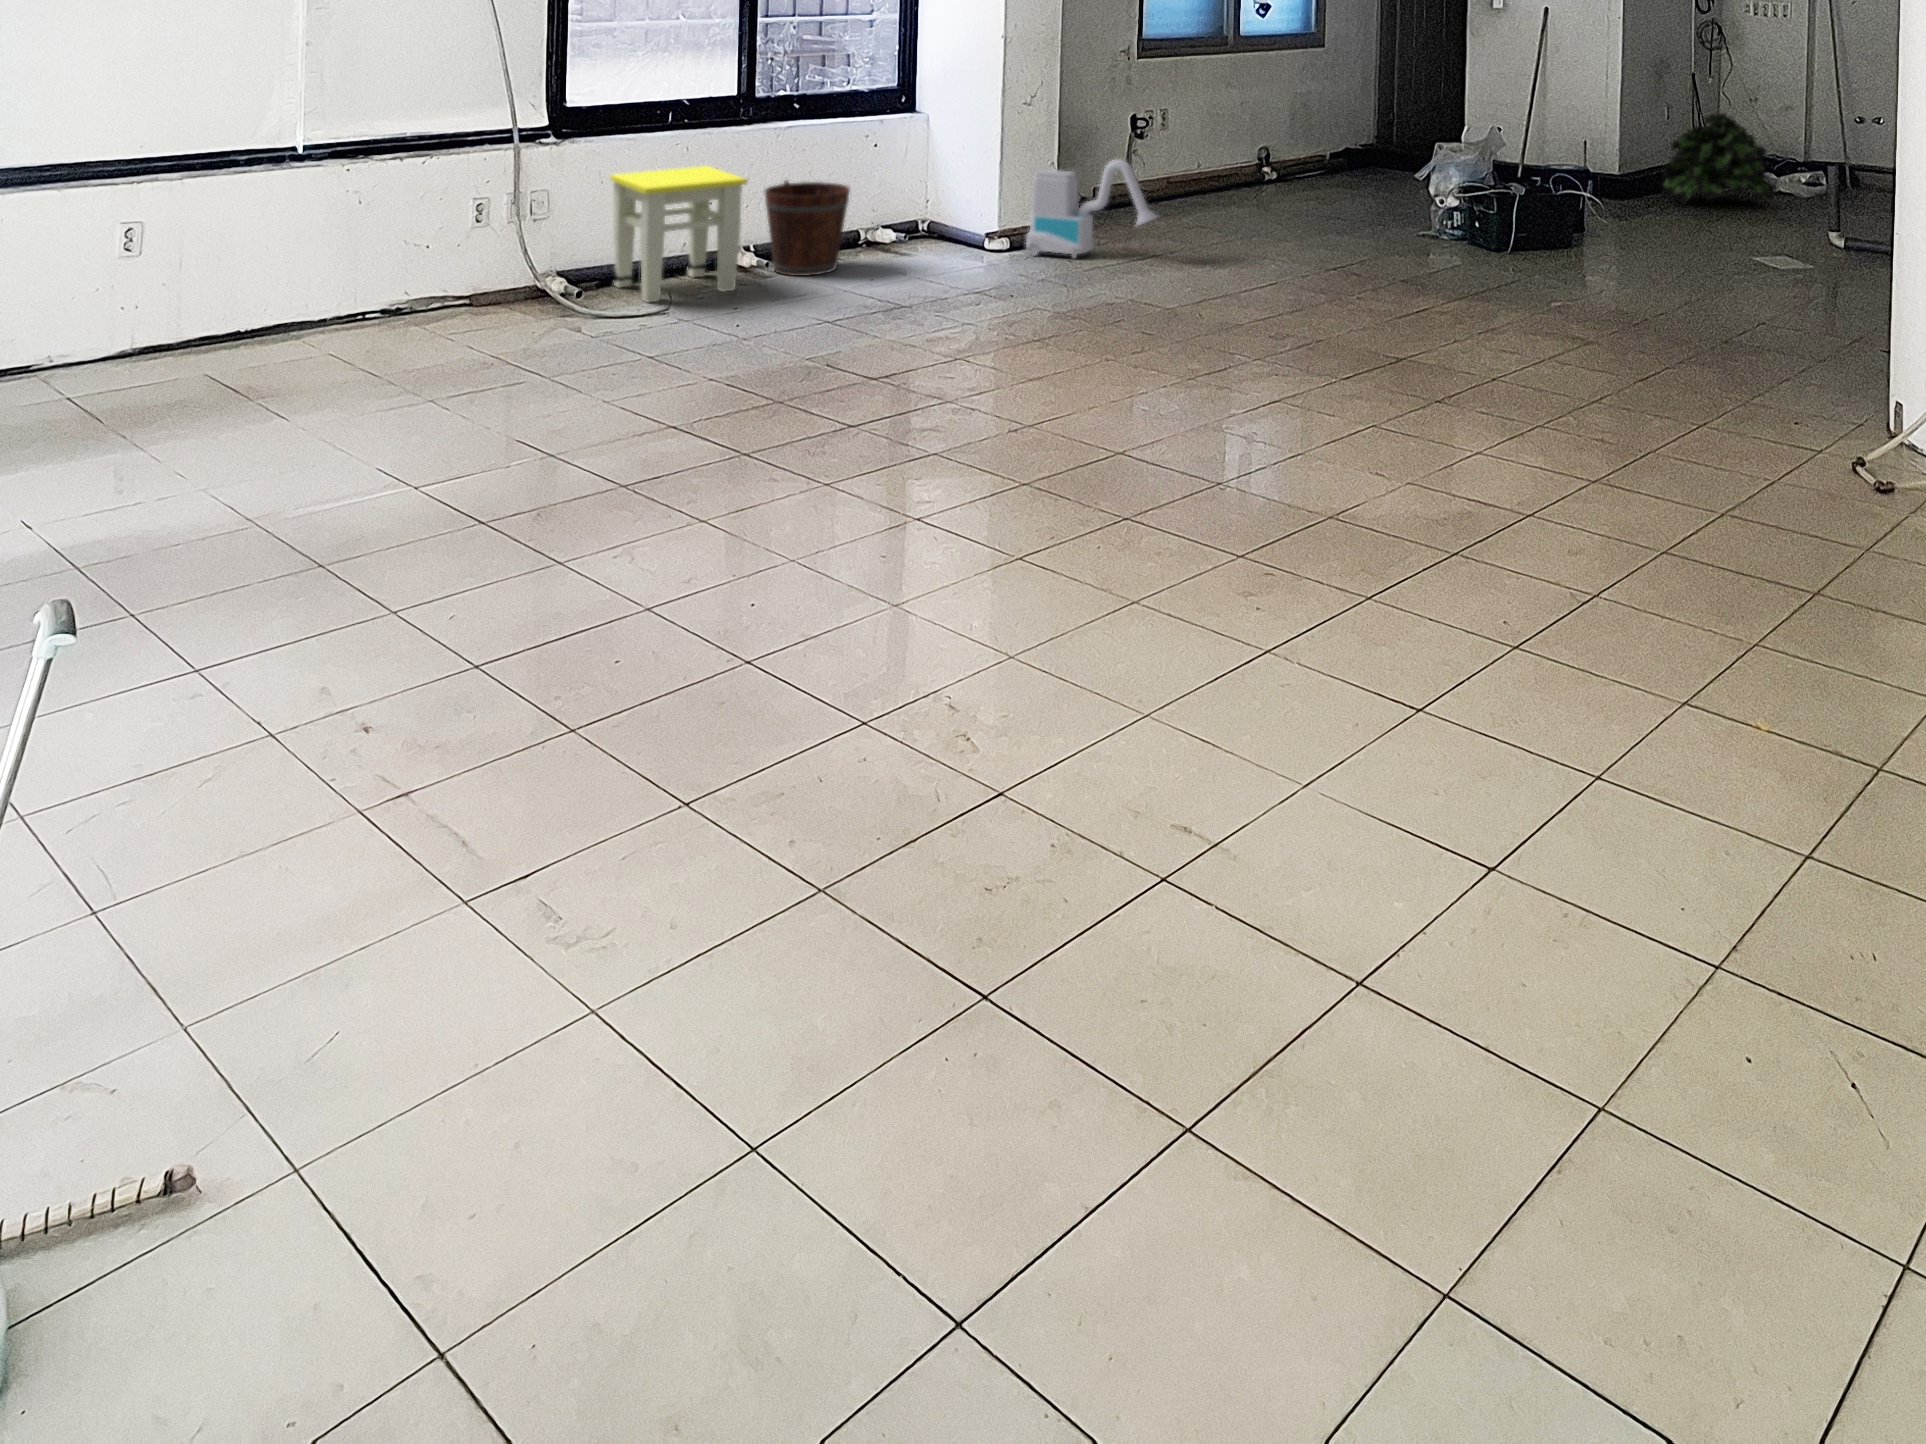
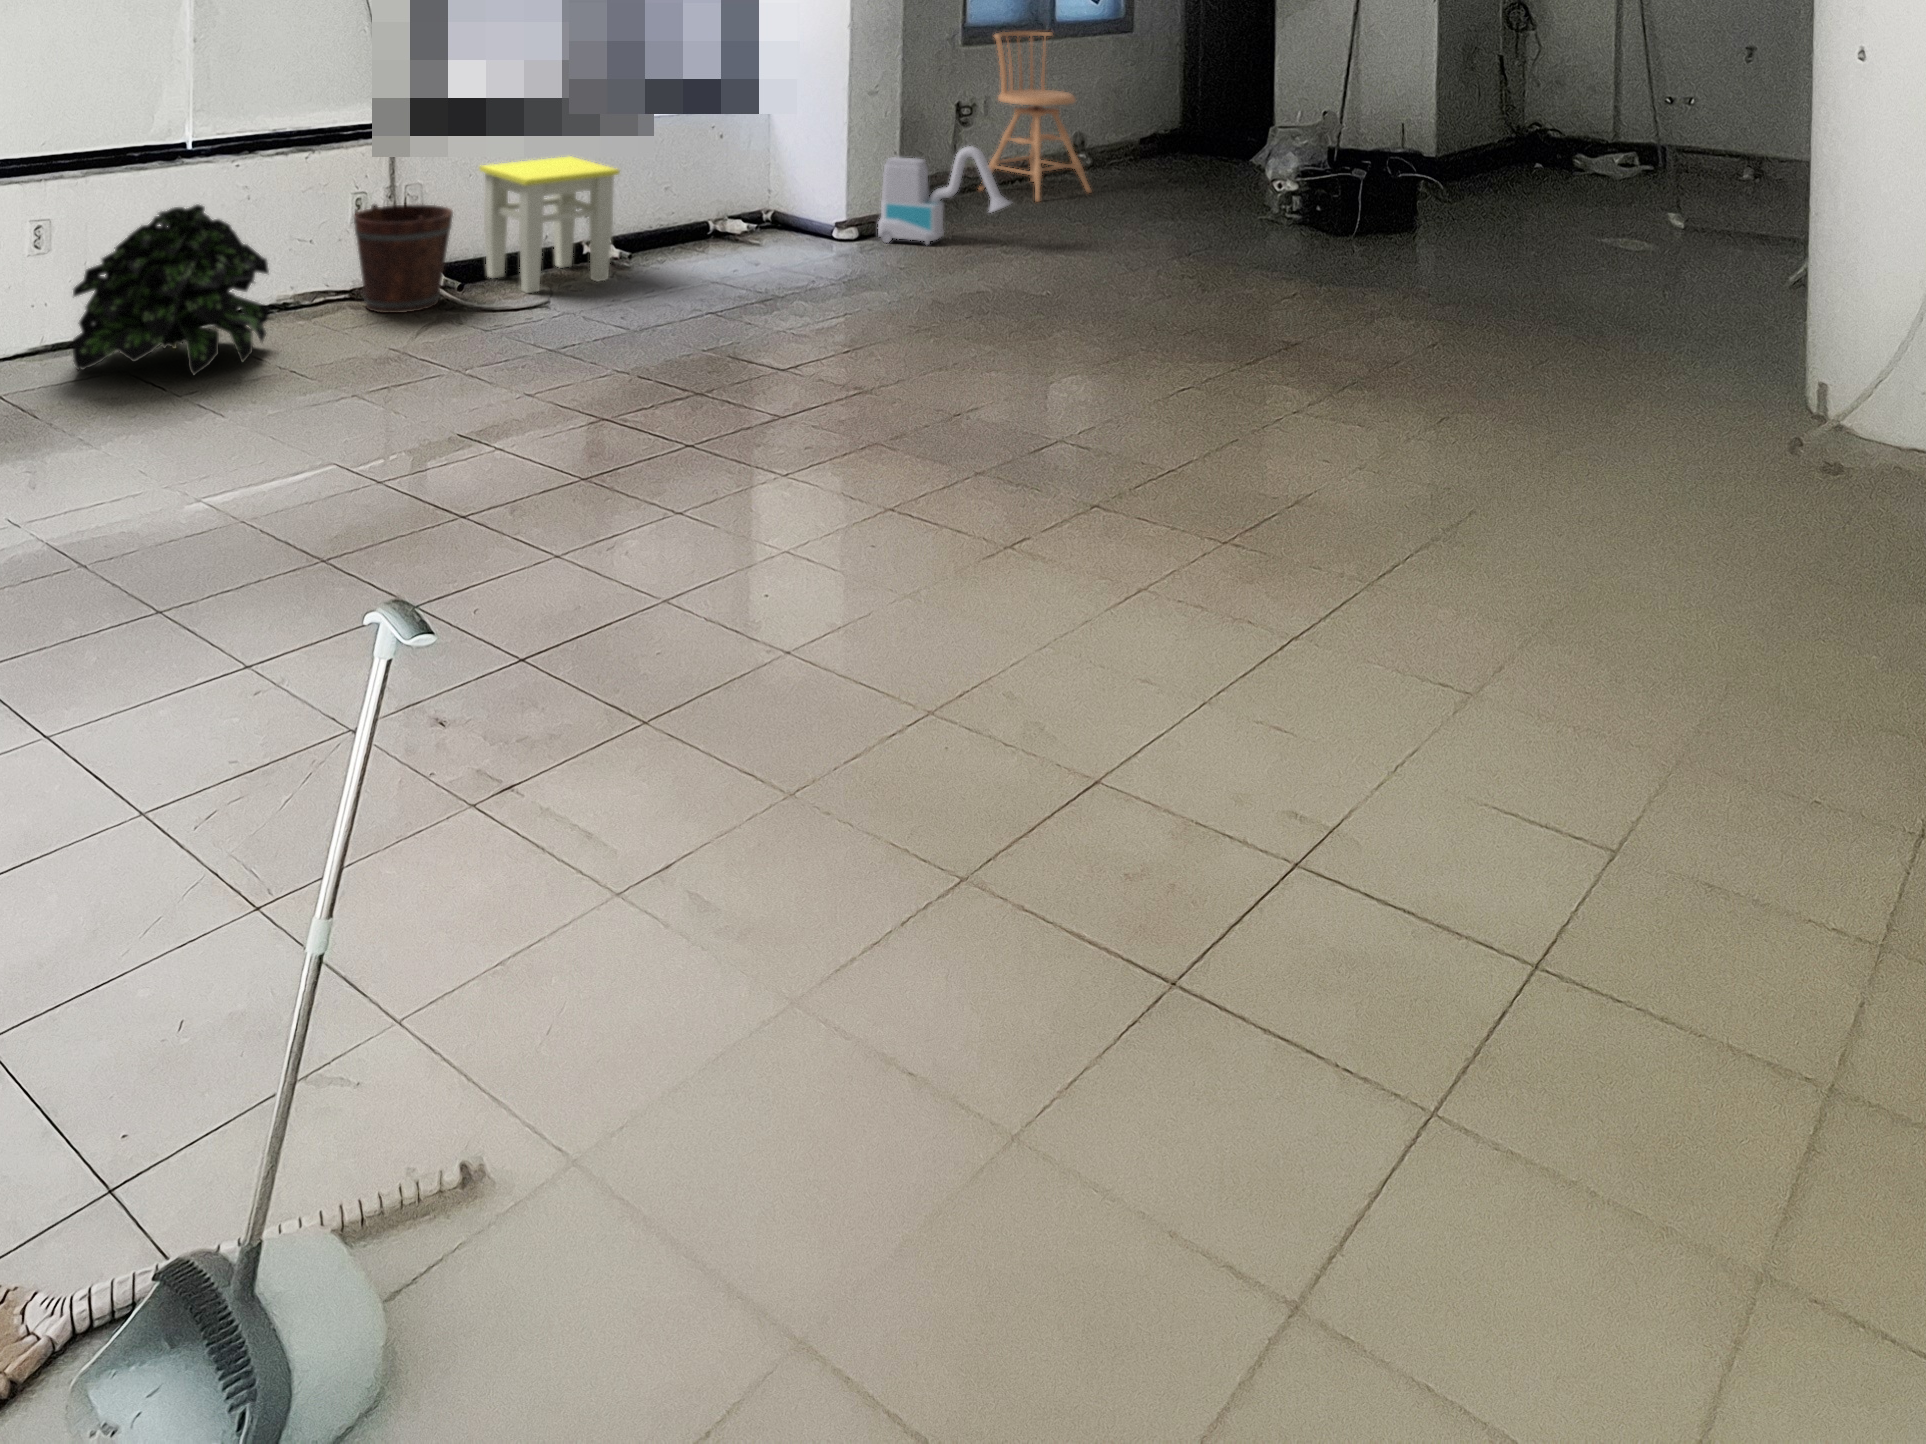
chair: none [1152,45,1267,217] -> present [980,32,1091,202]
potted plant: present [1663,113,1775,203] -> present [73,205,271,375]
bucket: present [765,181,850,276] -> present [354,204,453,313]

